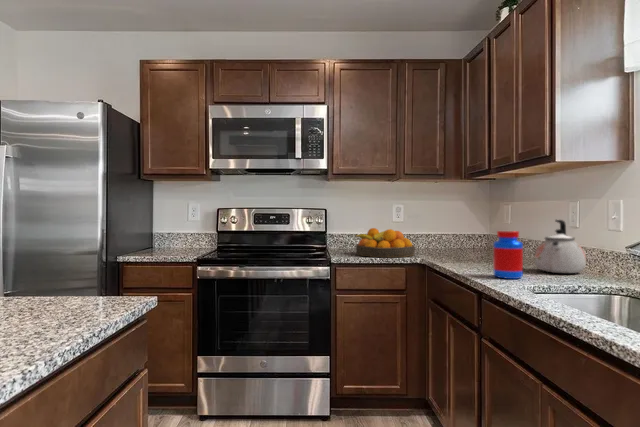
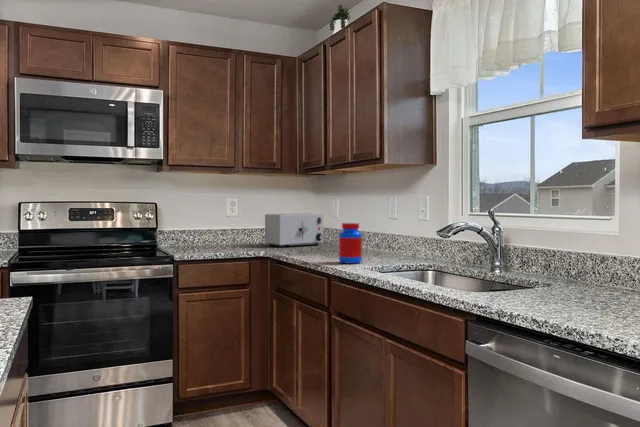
toaster: none [428,220,491,254] -> present [265,213,324,247]
kettle: present [534,220,586,273] -> none [368,213,406,258]
fruit bowl: present [355,228,415,257] -> none [193,223,255,252]

